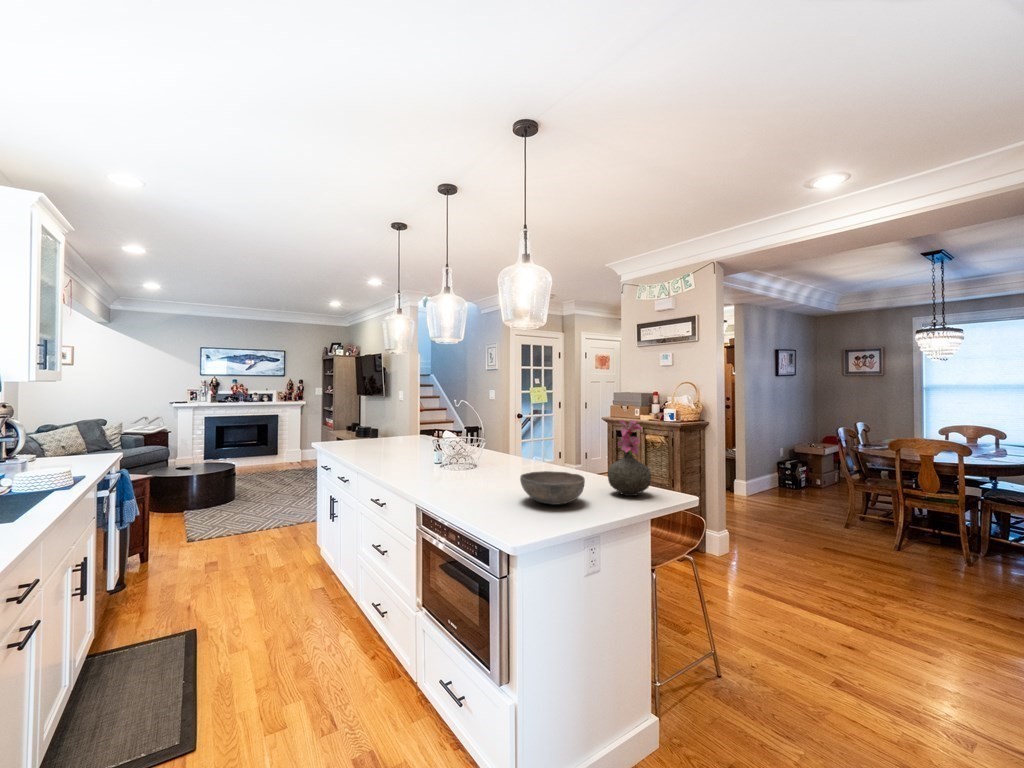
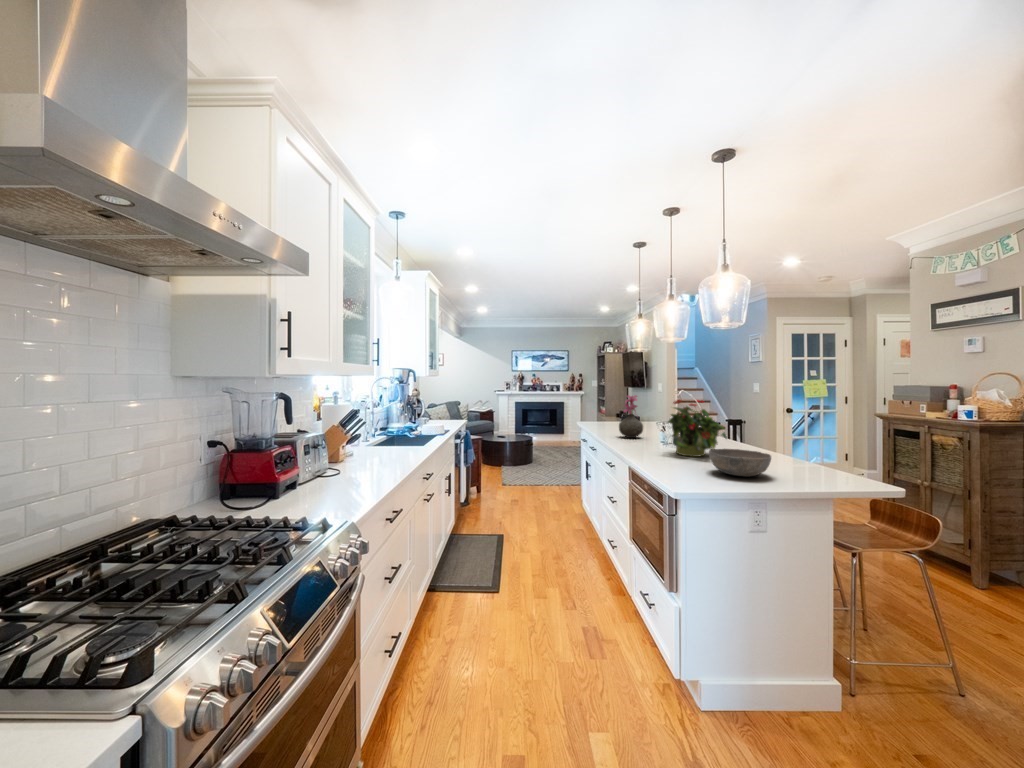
potted plant: none [456,413,521,482] -> present [667,400,727,457]
vase: present [608,420,651,496] -> present [619,395,643,438]

